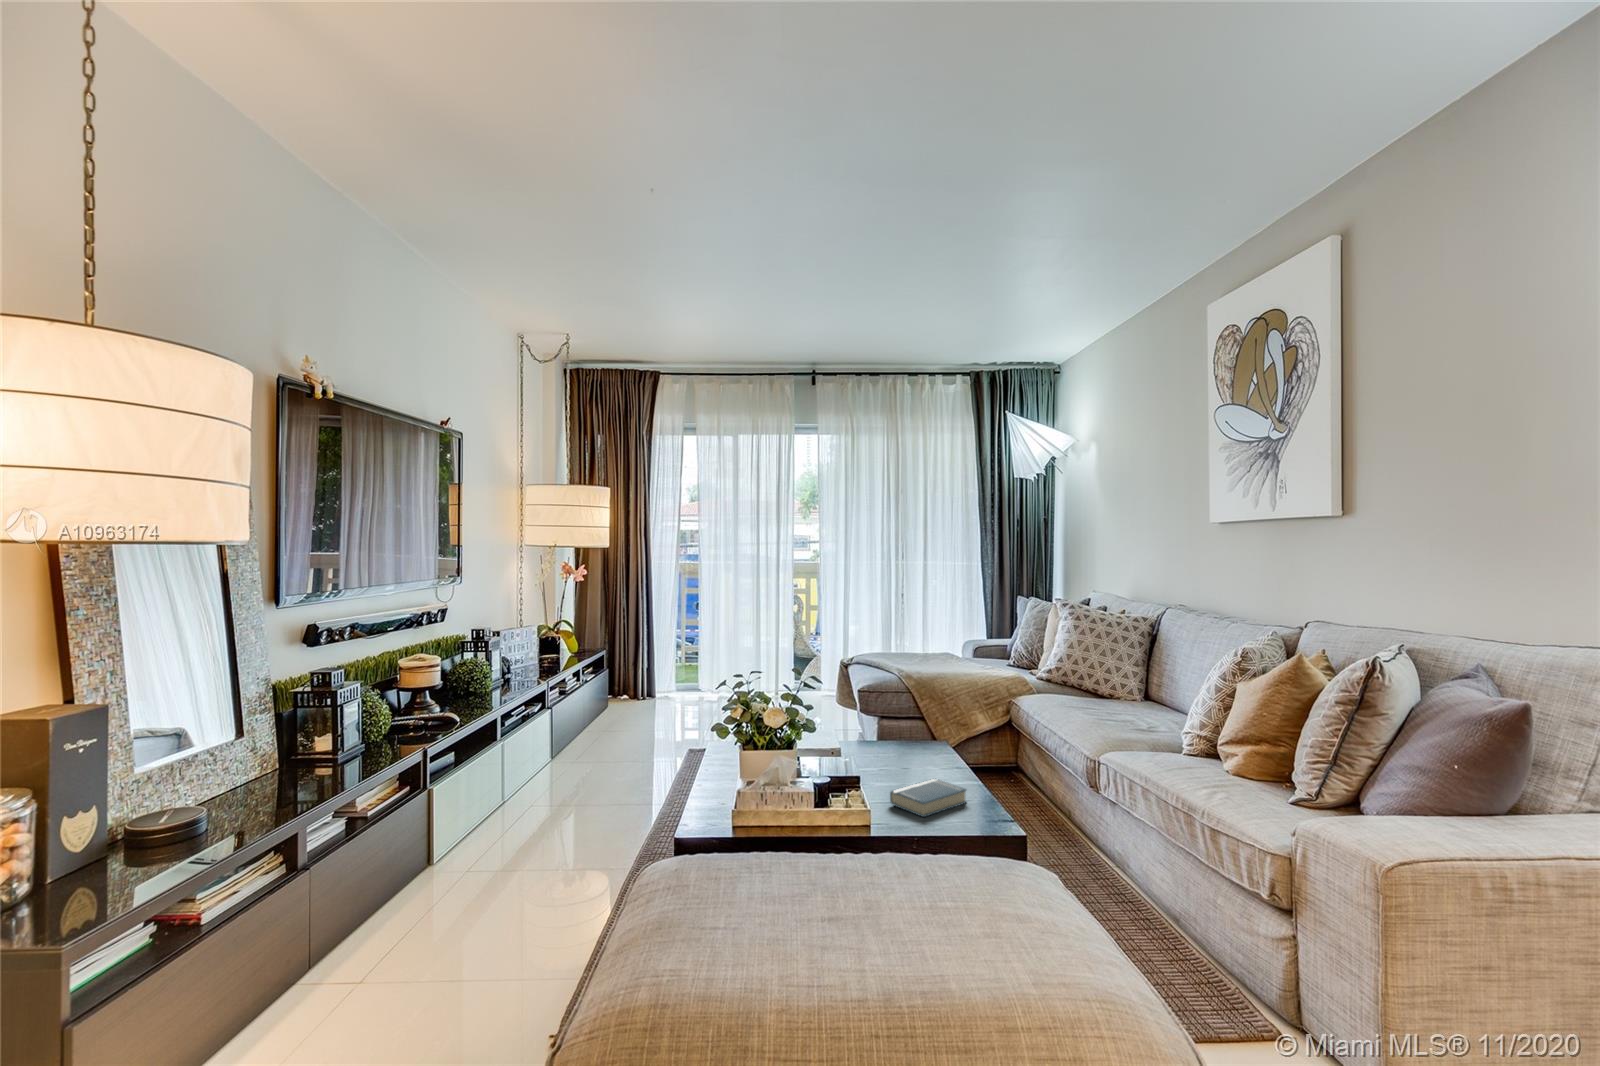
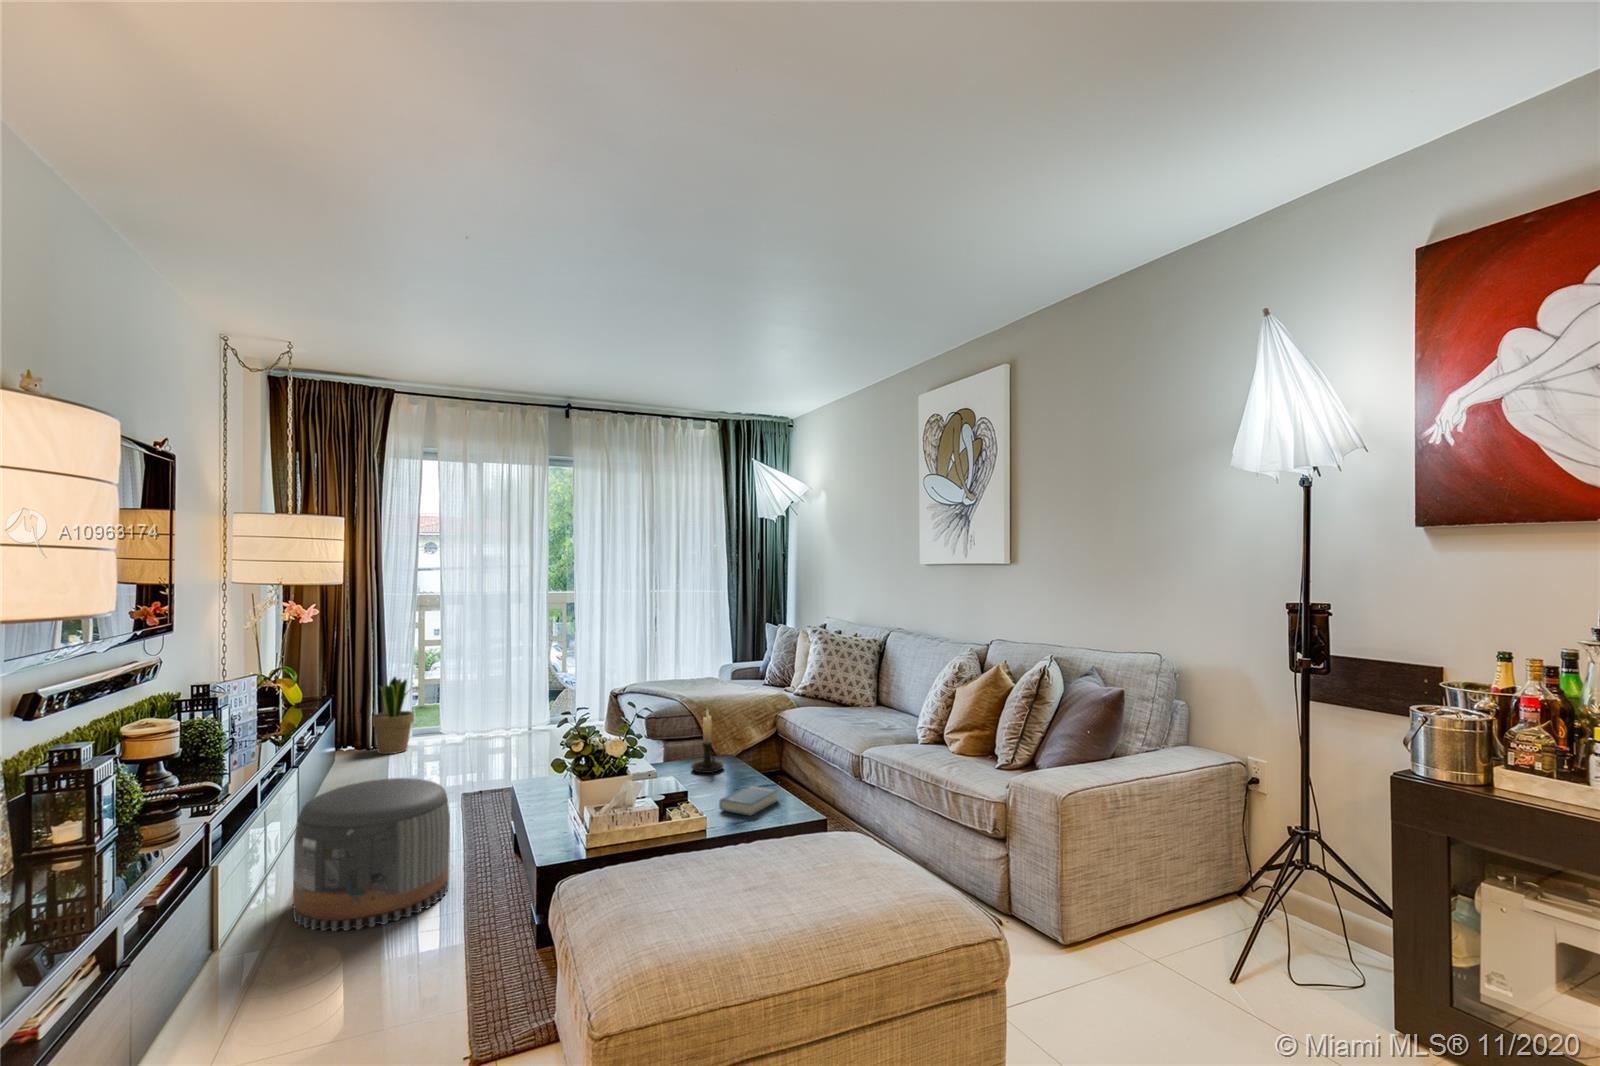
potted plant: none [642,632,682,703] -> present [372,677,418,754]
candle holder: none [886,681,924,759] -> present [691,710,723,773]
pouf: none [490,725,631,870] -> present [293,778,450,931]

